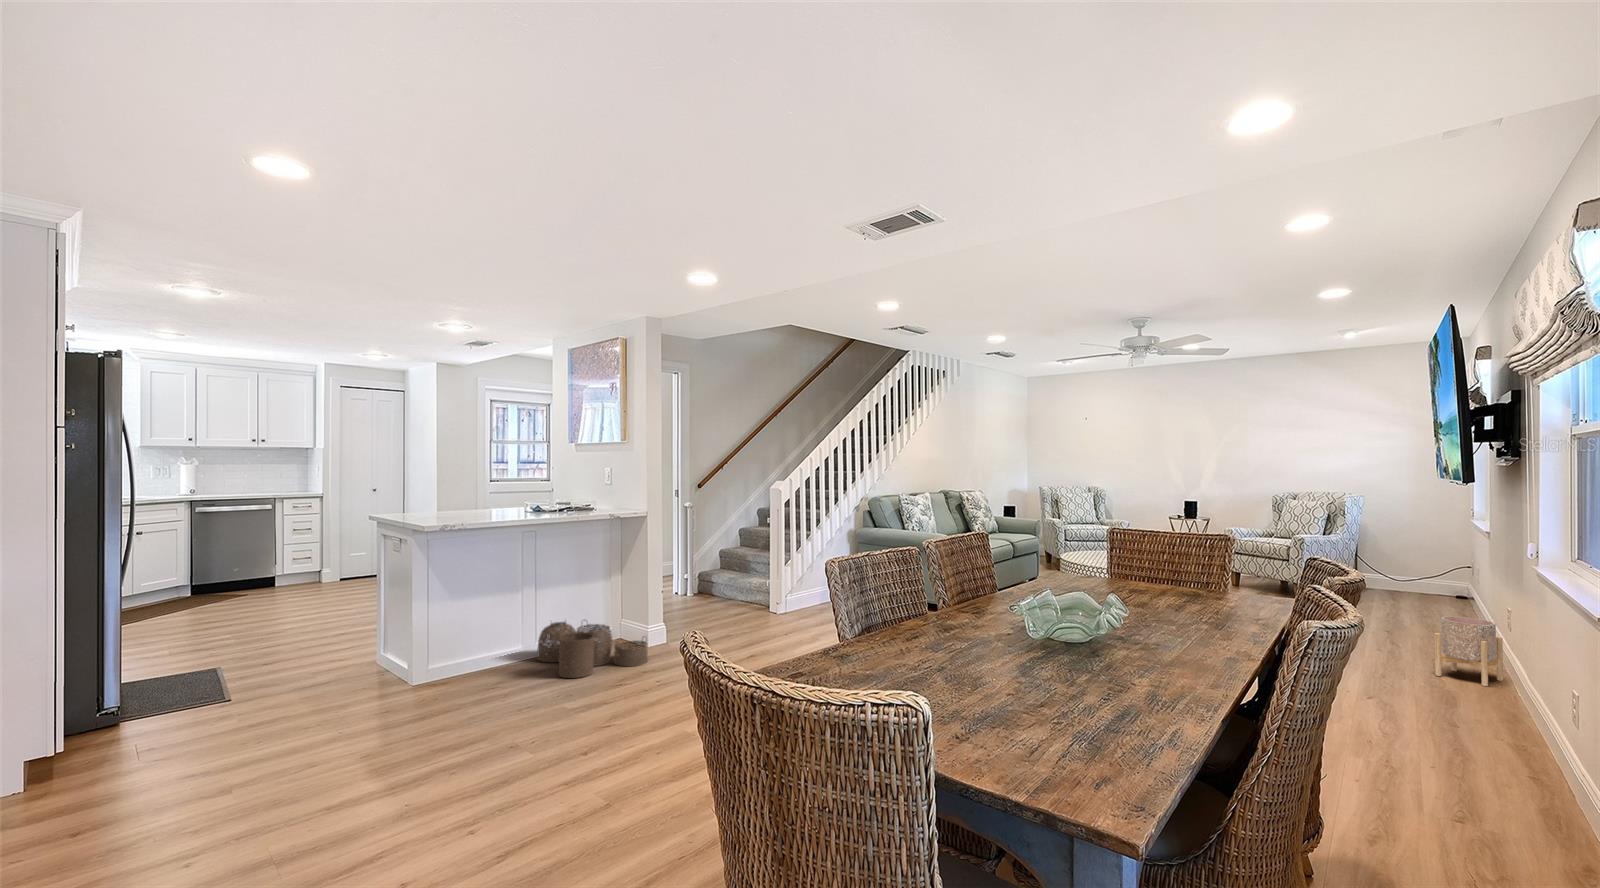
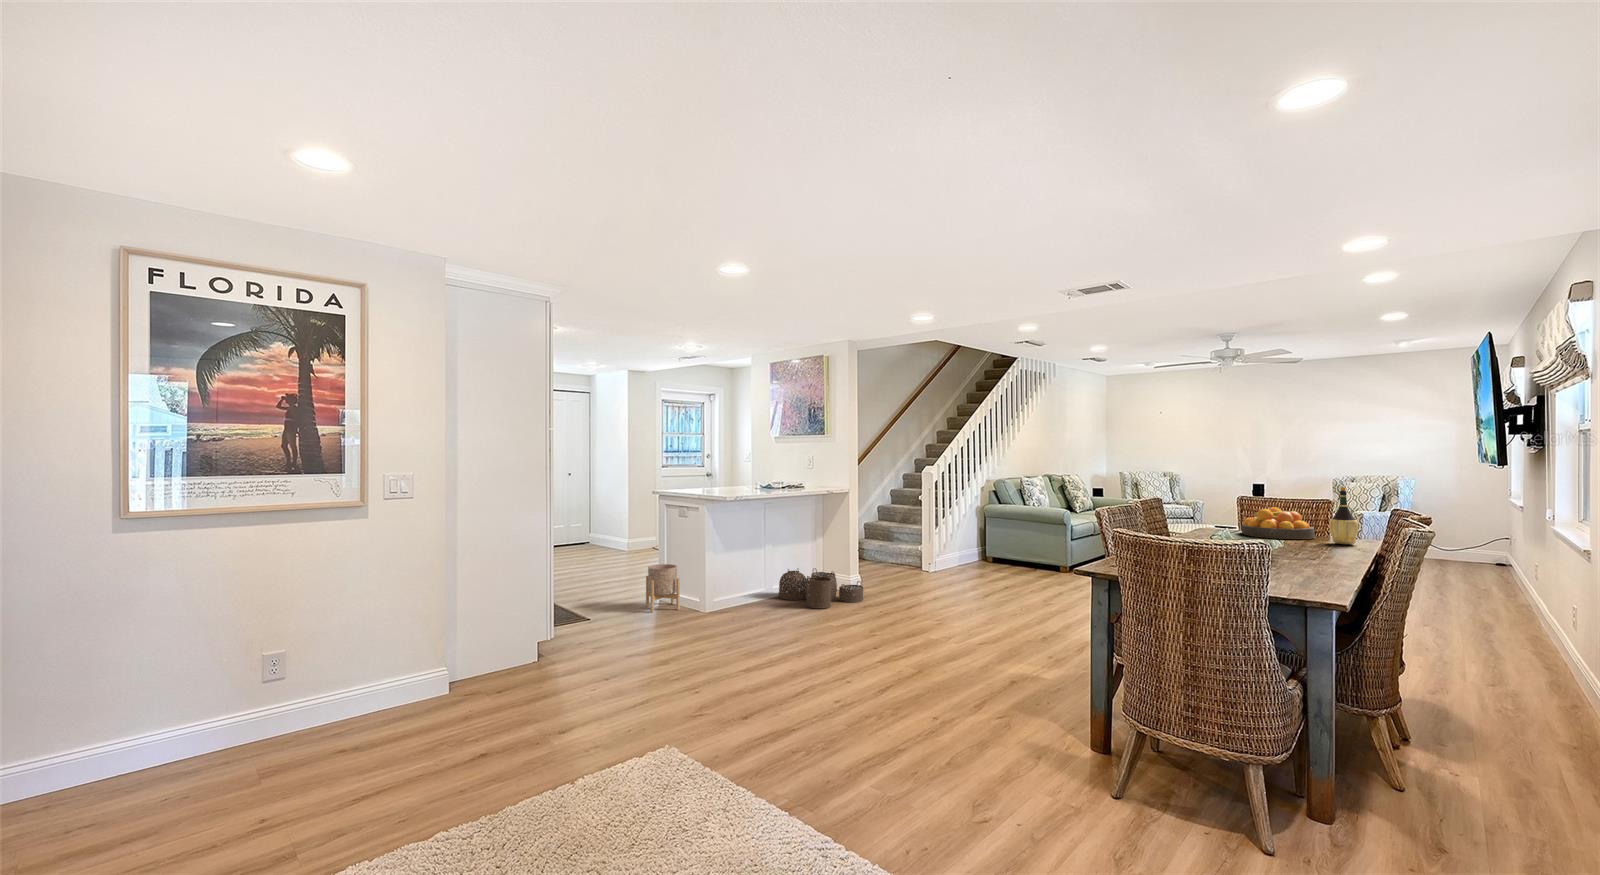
wine bottle: none [1215,522,1256,611] -> present [1329,487,1358,544]
fruit bowl: none [1101,548,1200,599] -> present [1241,507,1315,539]
planter: present [1435,616,1503,686] -> present [646,564,680,612]

